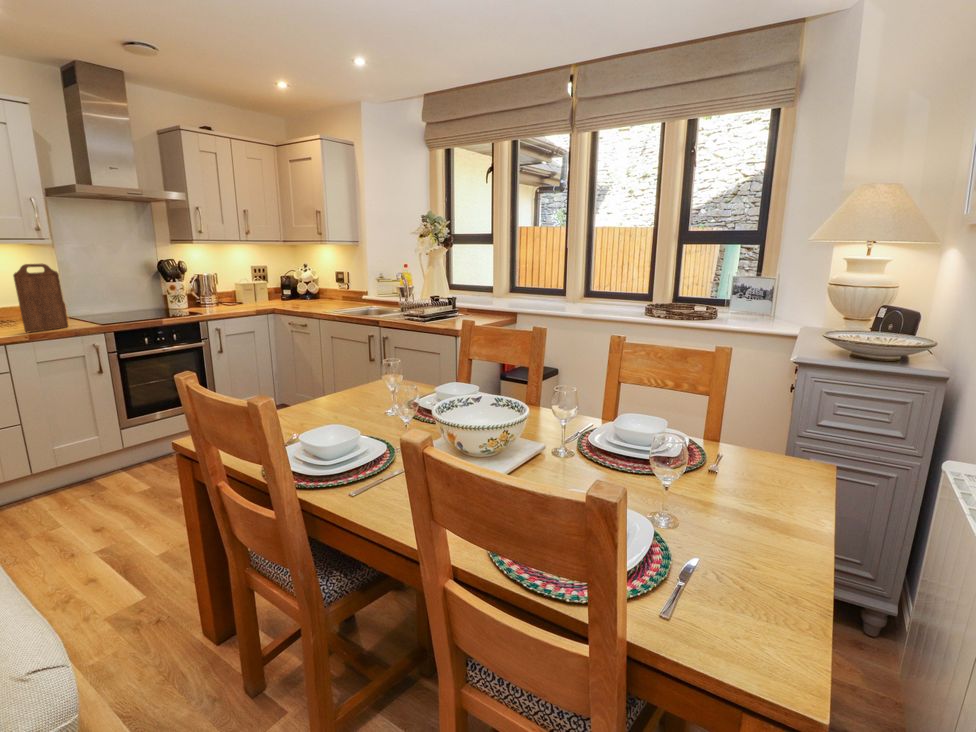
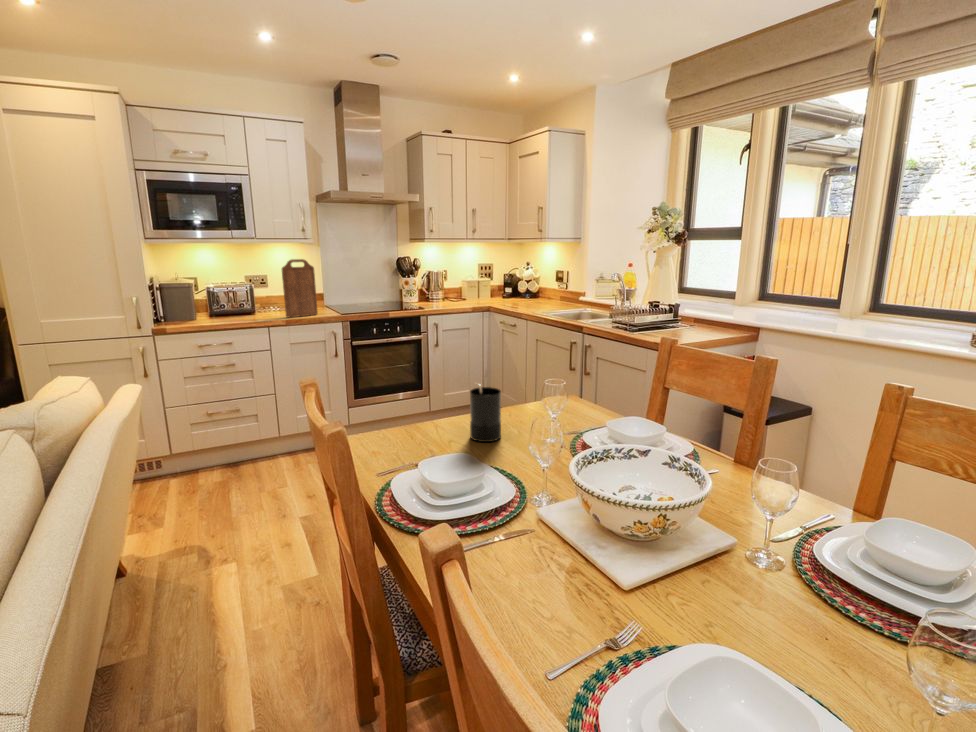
candle: none [322,370,352,419] -> present [470,384,501,442]

